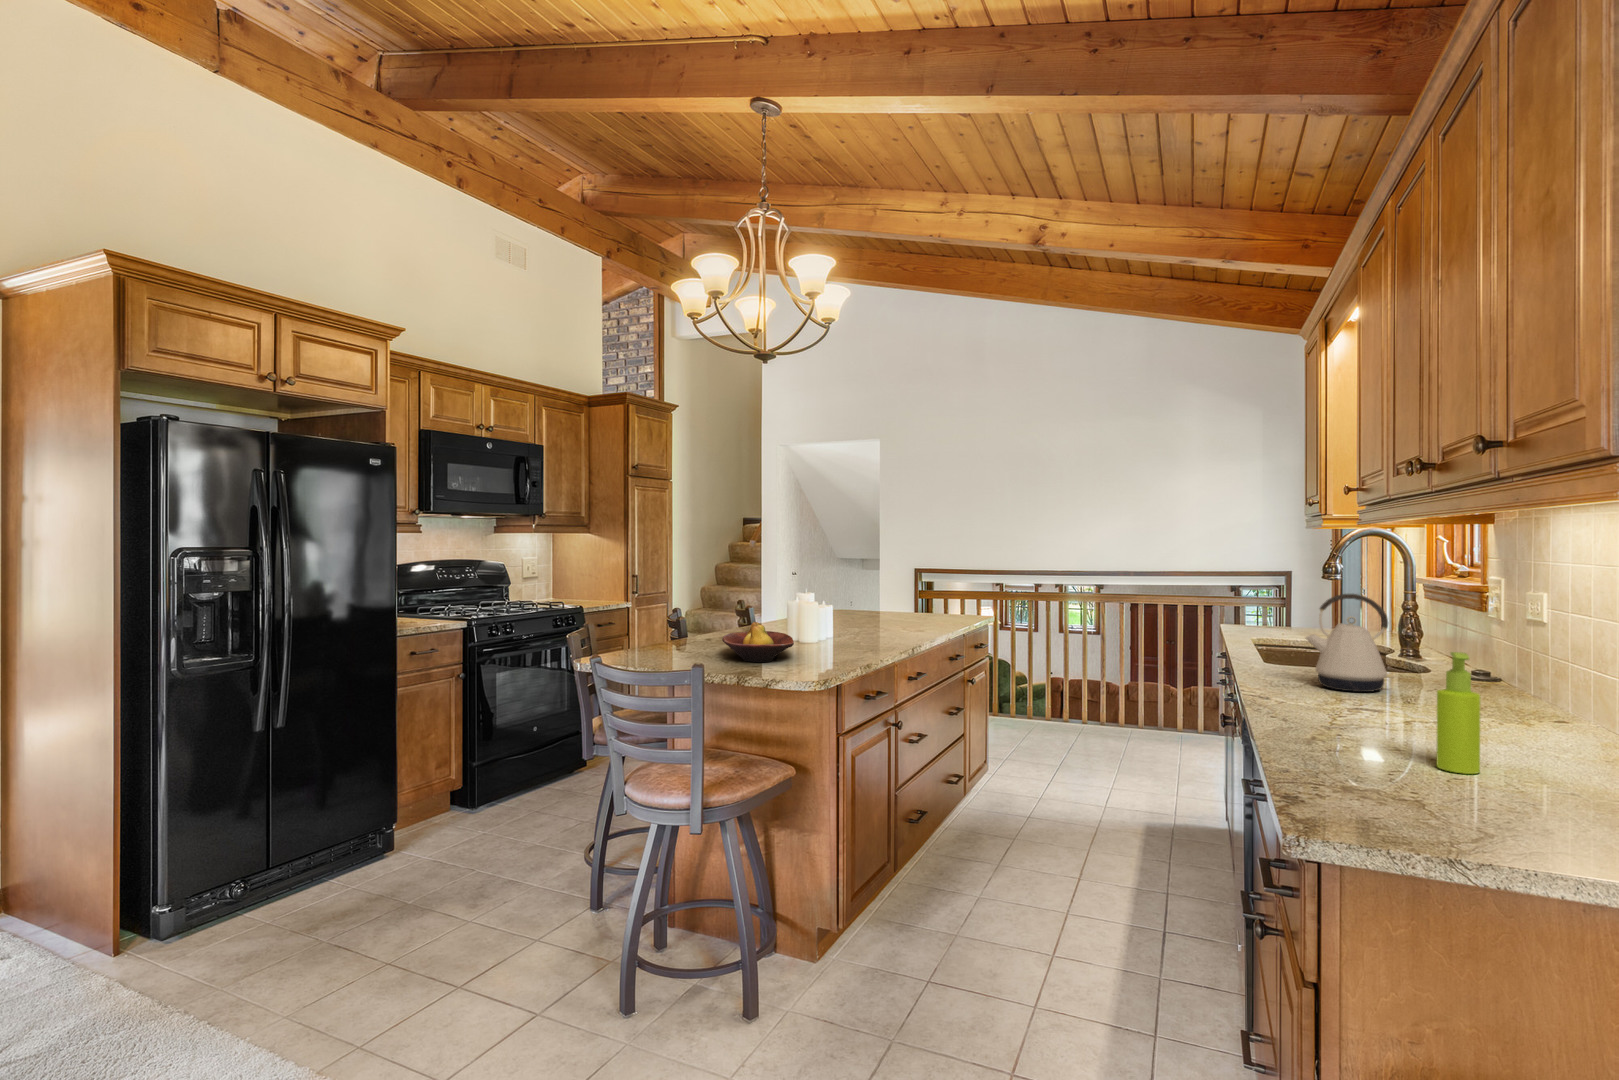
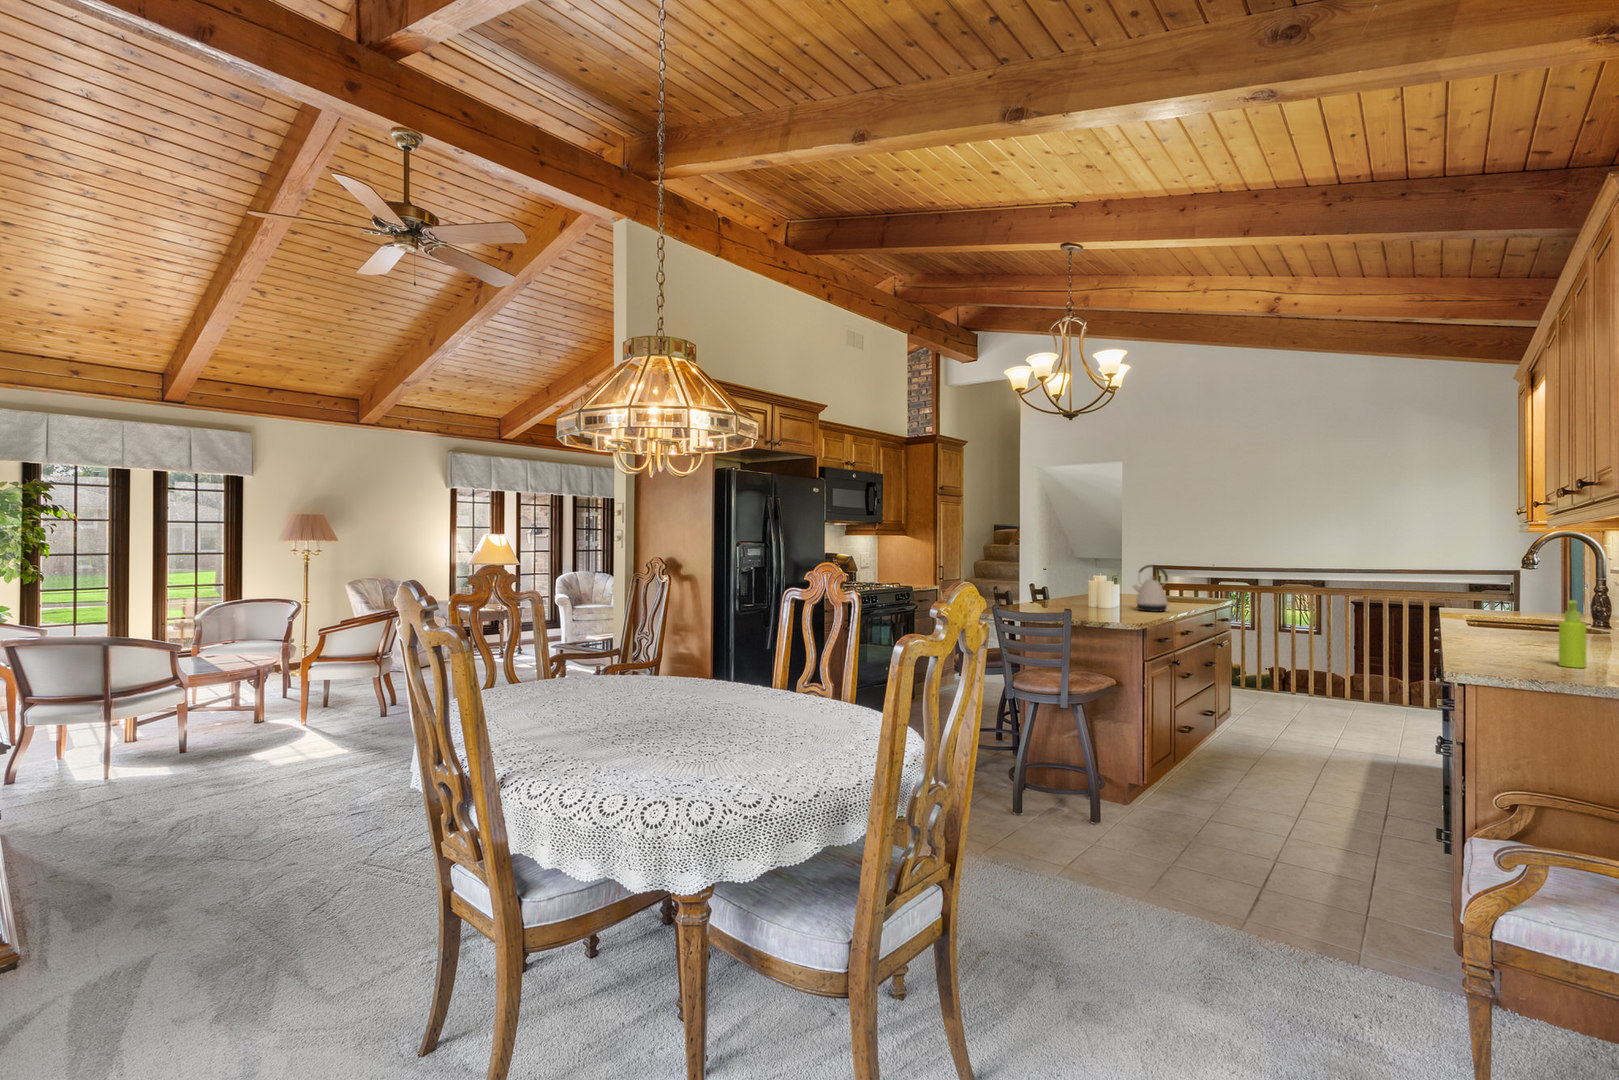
kettle: present [1305,594,1393,692] -> present [1133,565,1169,612]
fruit bowl: present [722,622,794,662] -> none [1059,592,1111,616]

